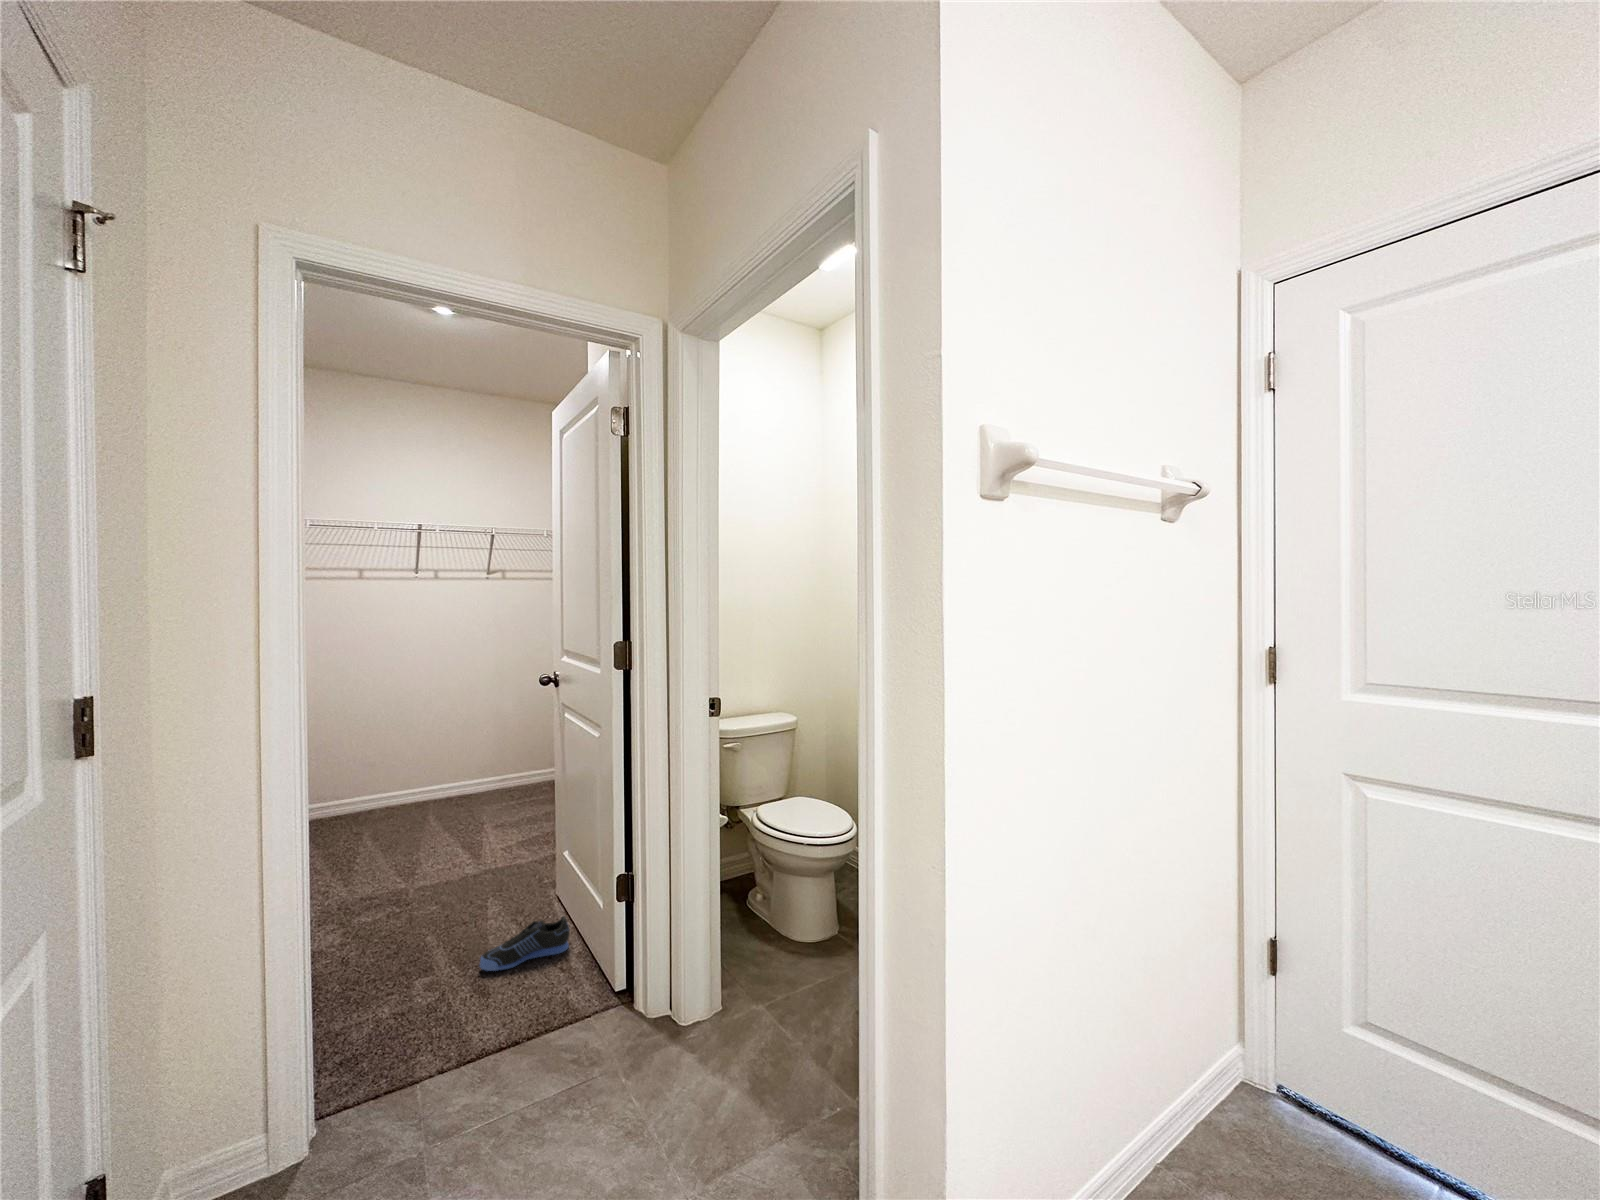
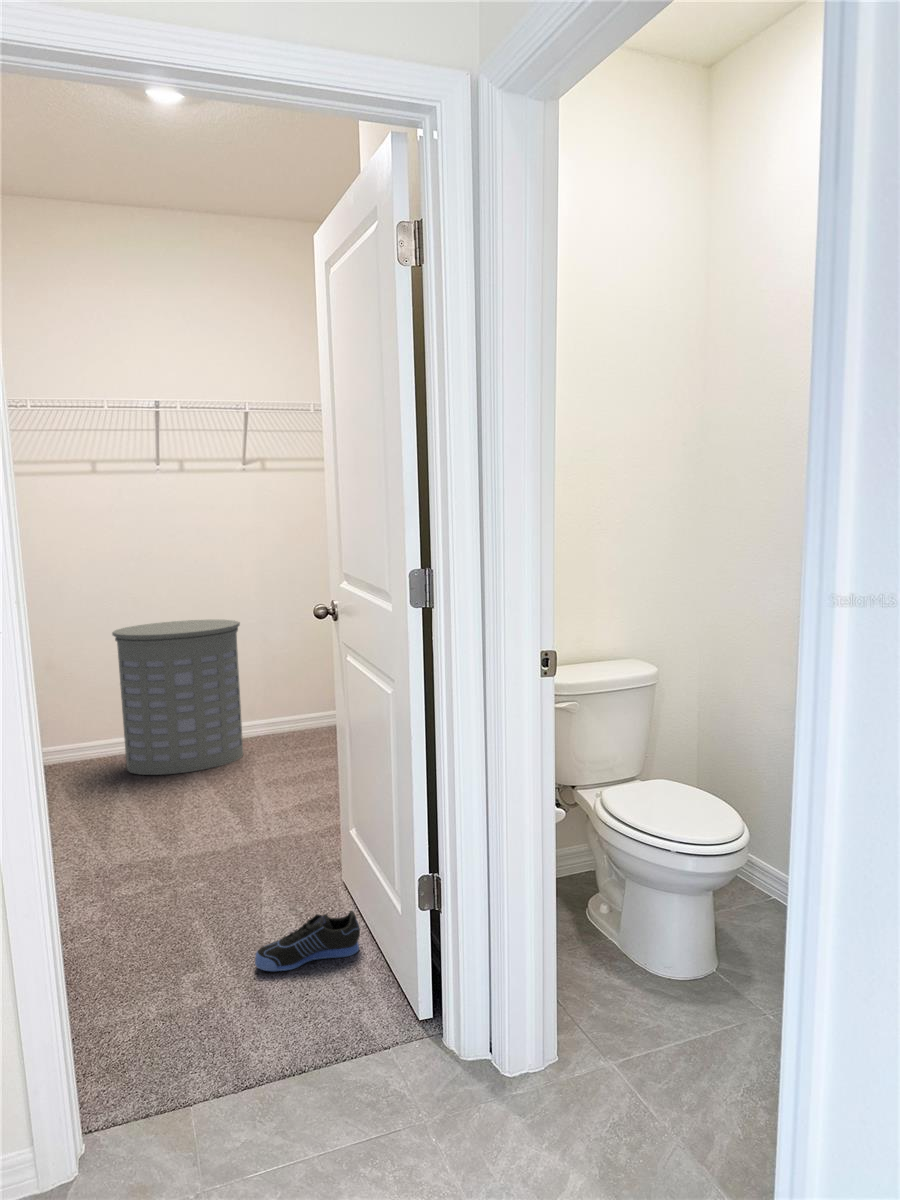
laundry hamper: none [365,696,479,828] -> present [112,620,243,775]

